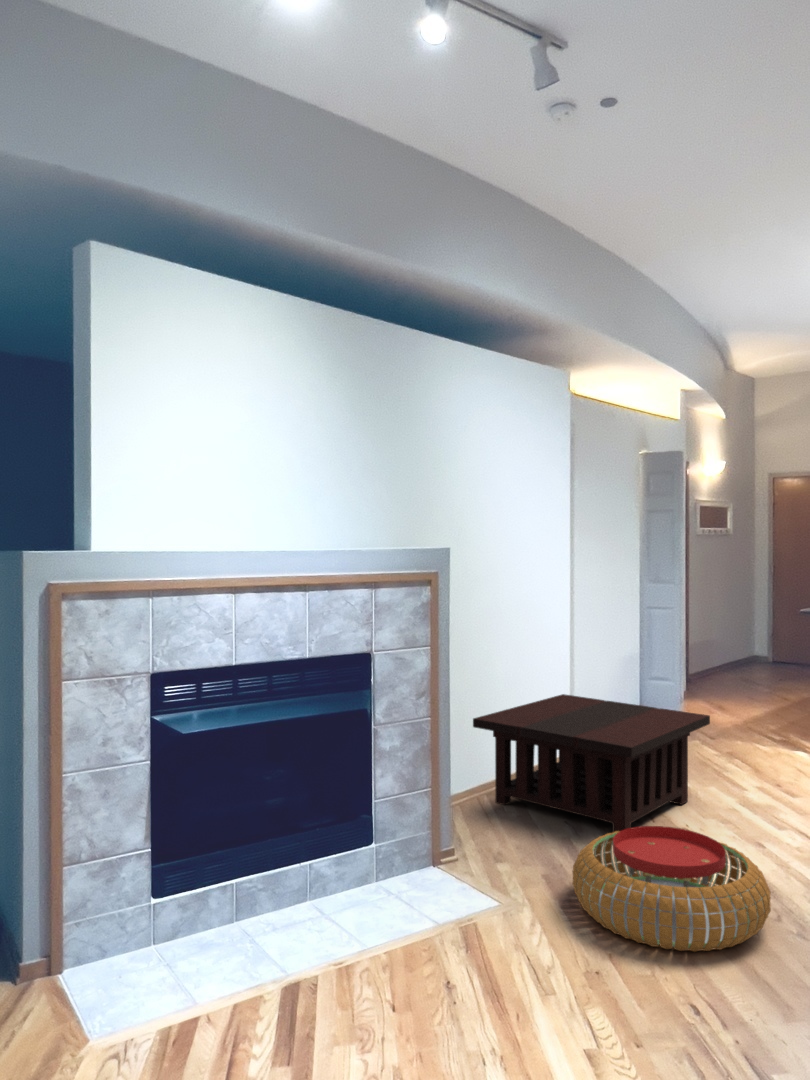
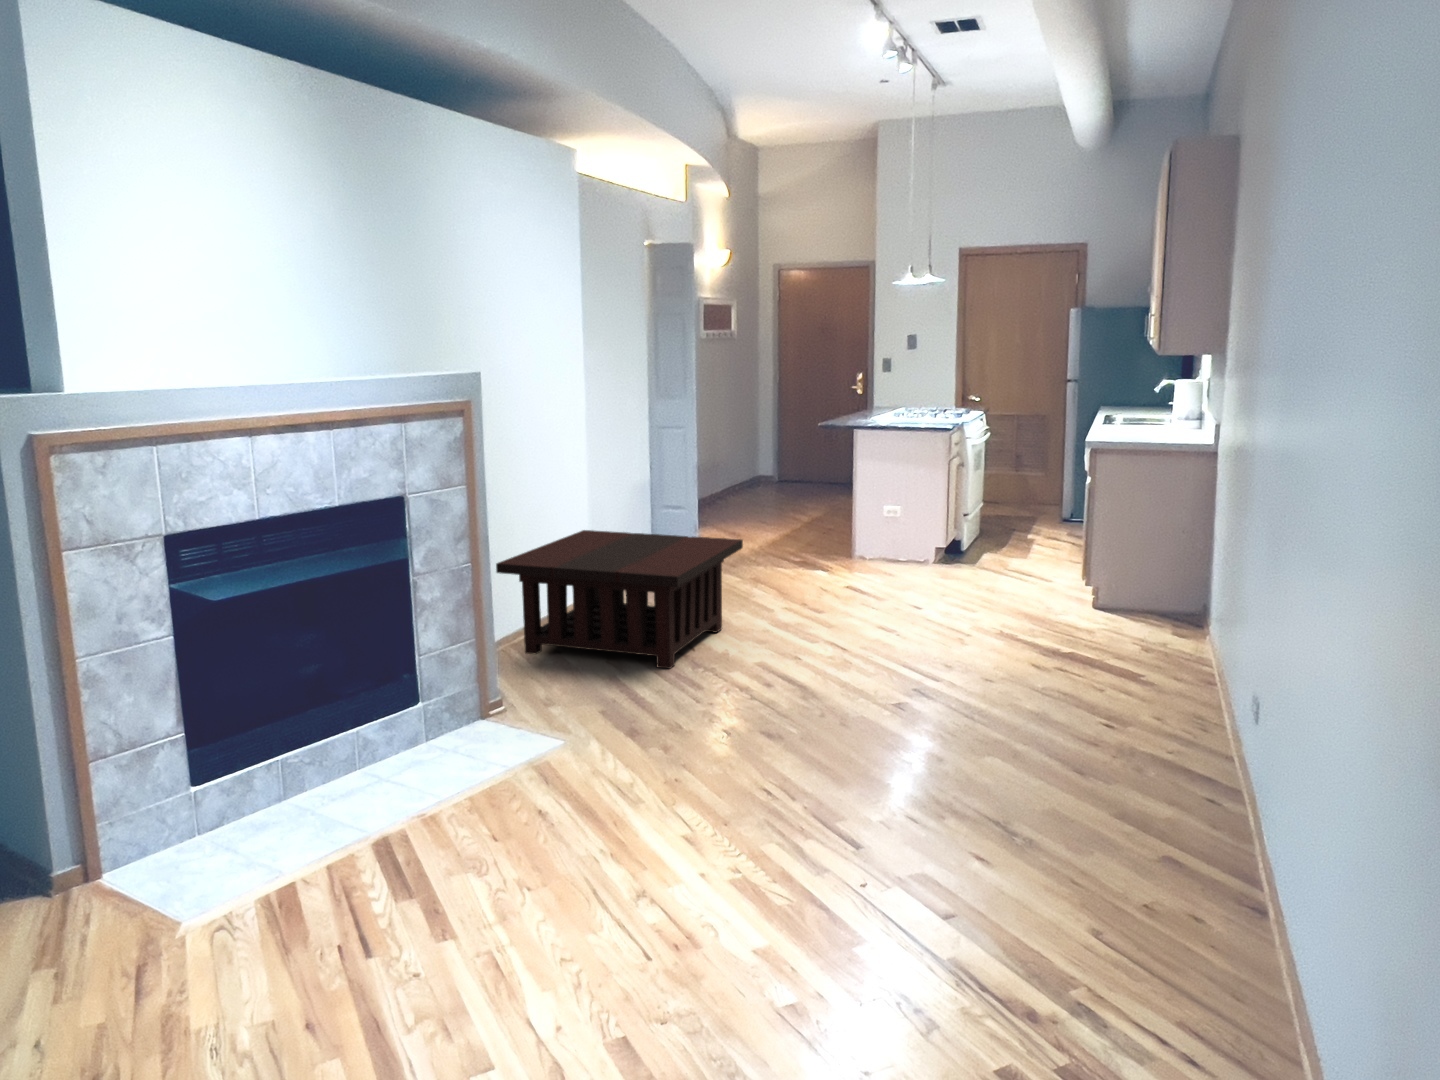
pouf: present [572,826,771,951] -> none [635,648,818,753]

